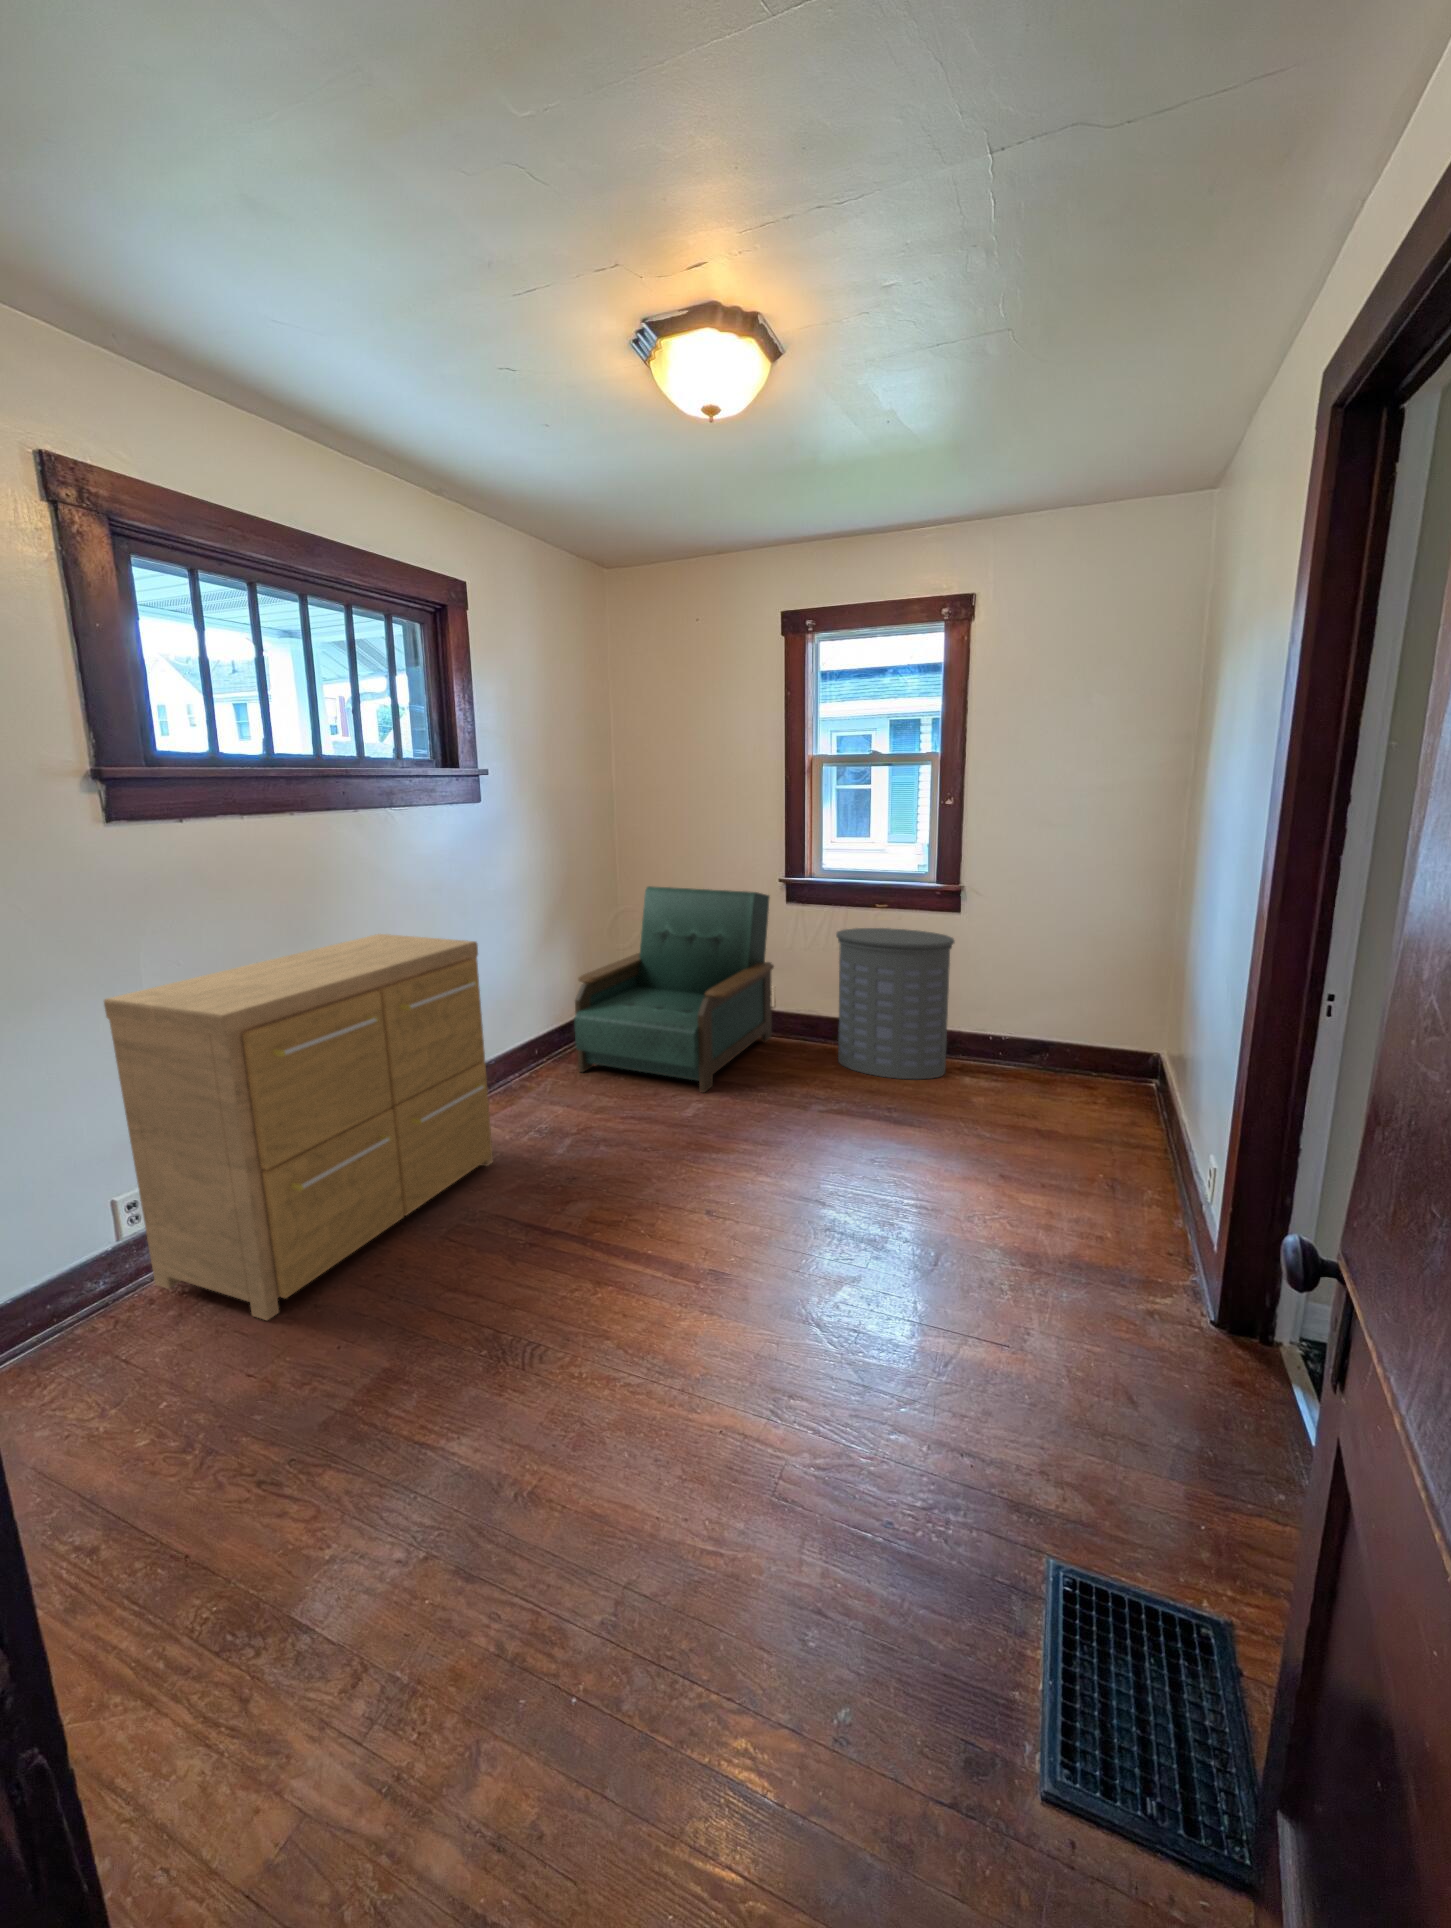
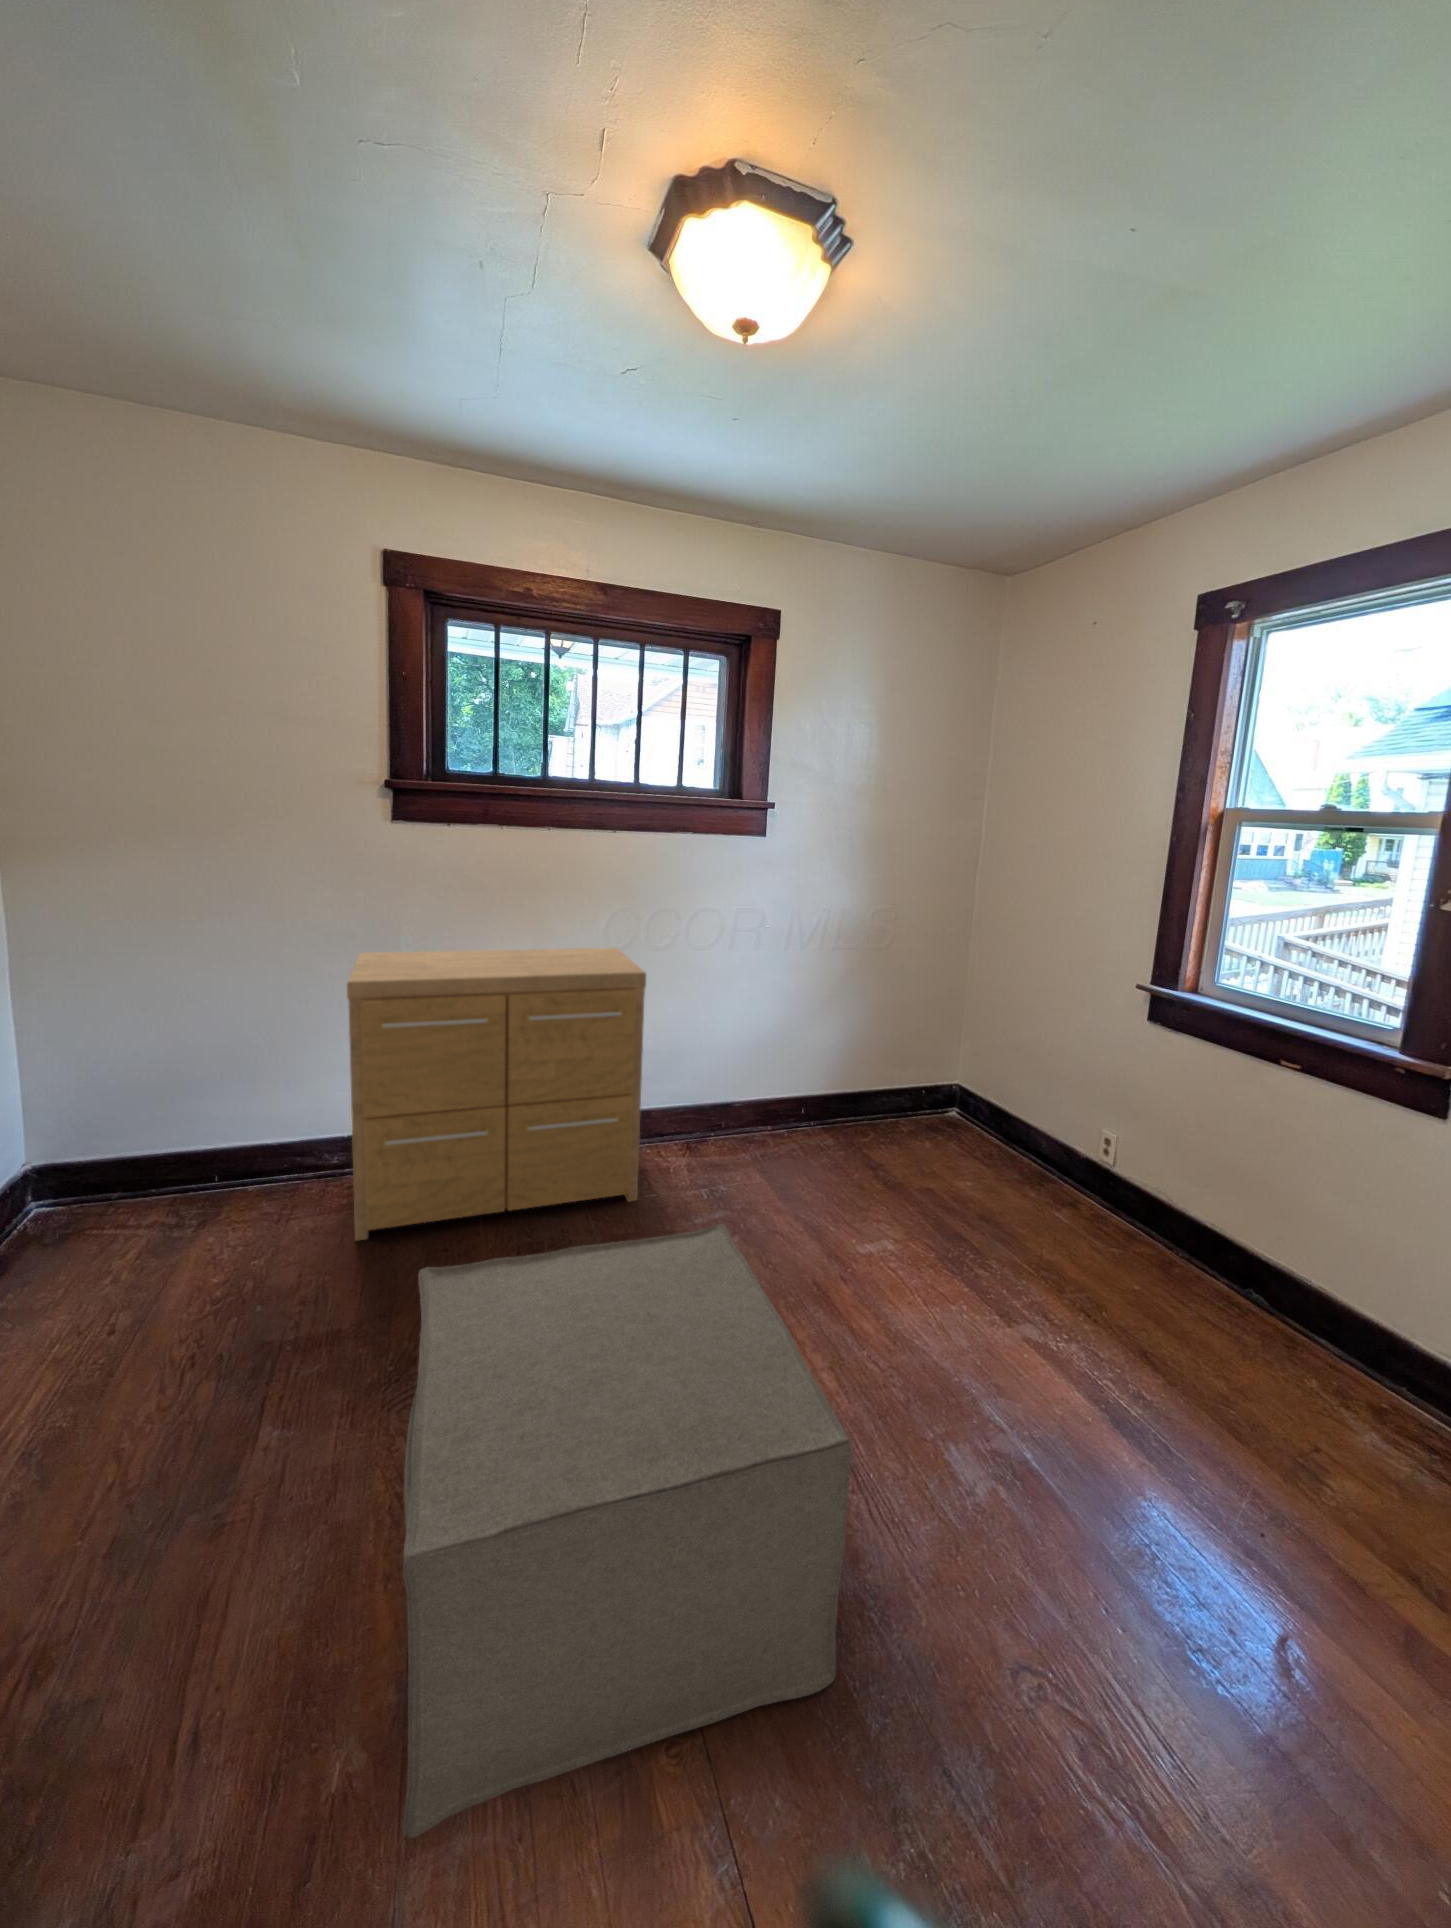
armchair: present [574,886,774,1092] -> none [822,958,1129,1234]
laundry hamper: present [836,928,954,1079] -> none [1145,1084,1383,1402]
ottoman: none [614,1084,942,1435] -> present [403,1224,851,1838]

